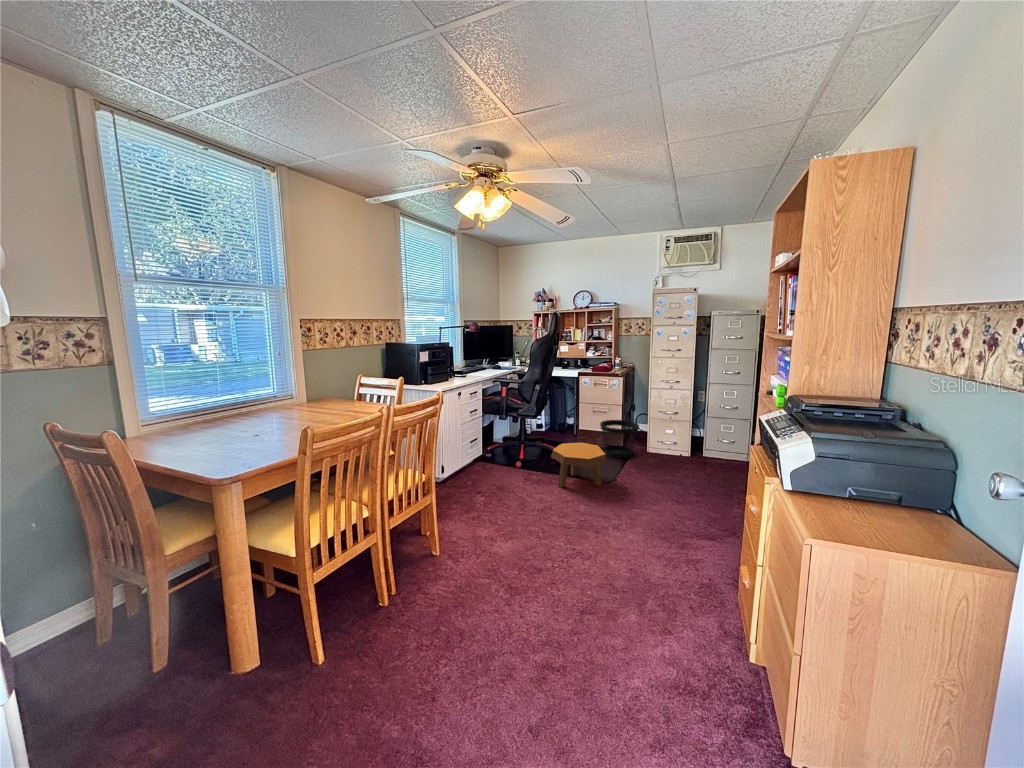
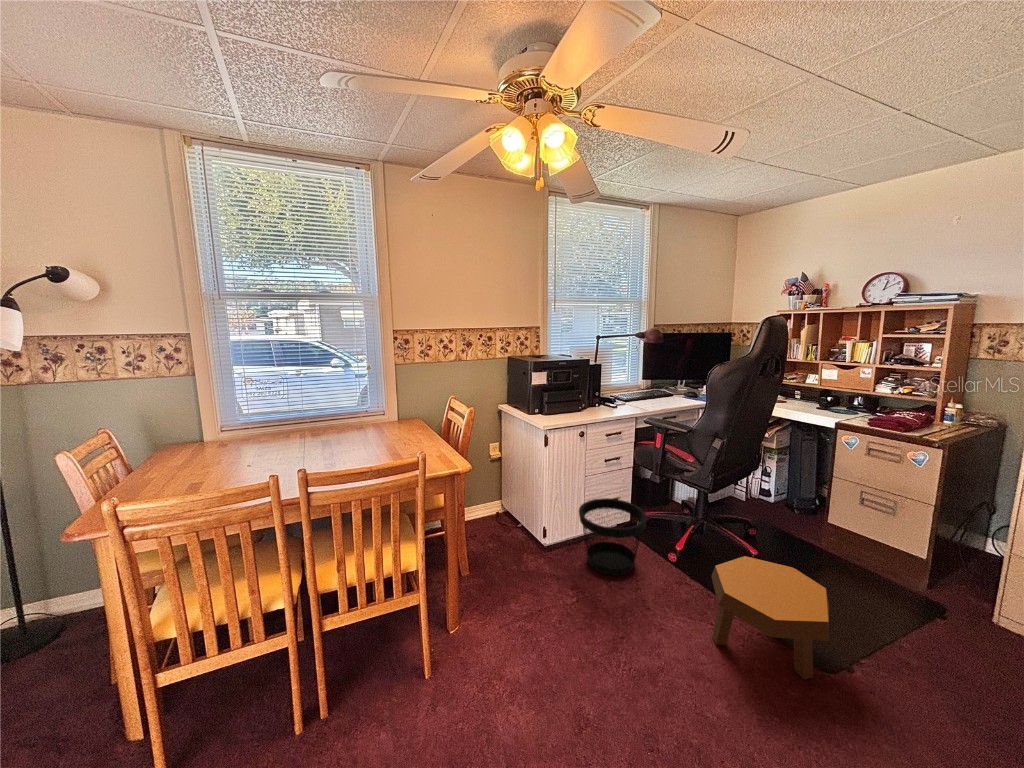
wastebasket: present [600,420,639,458] -> present [579,498,647,576]

